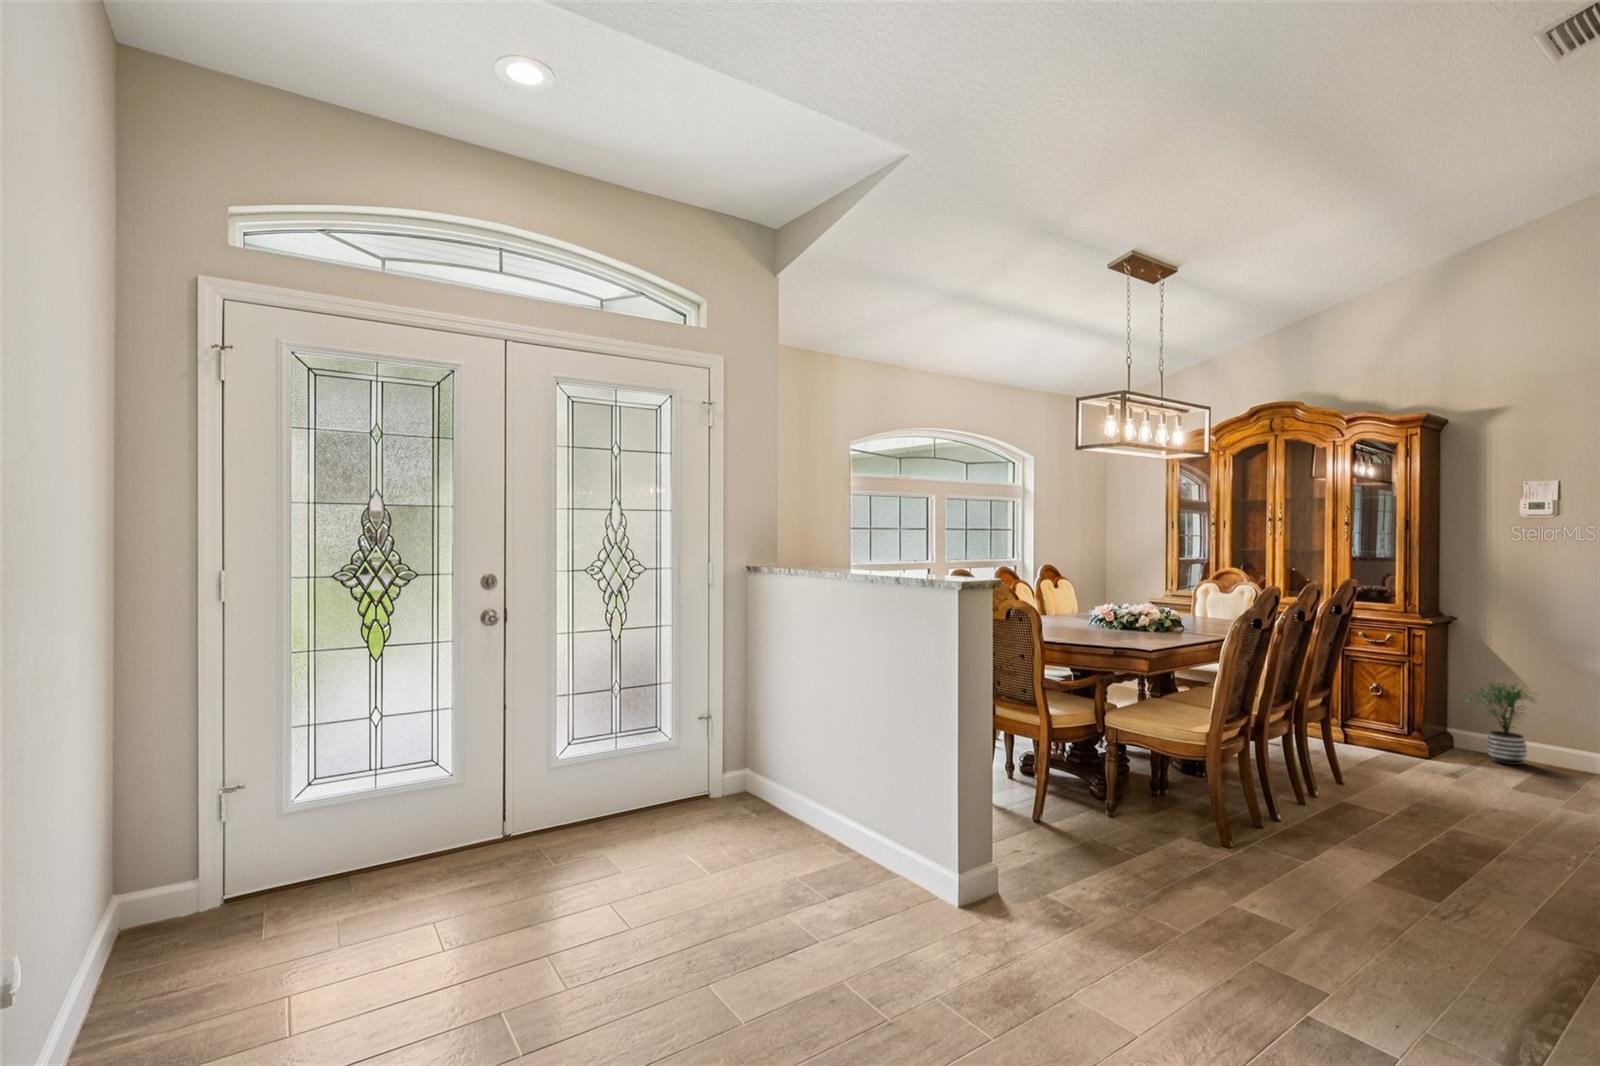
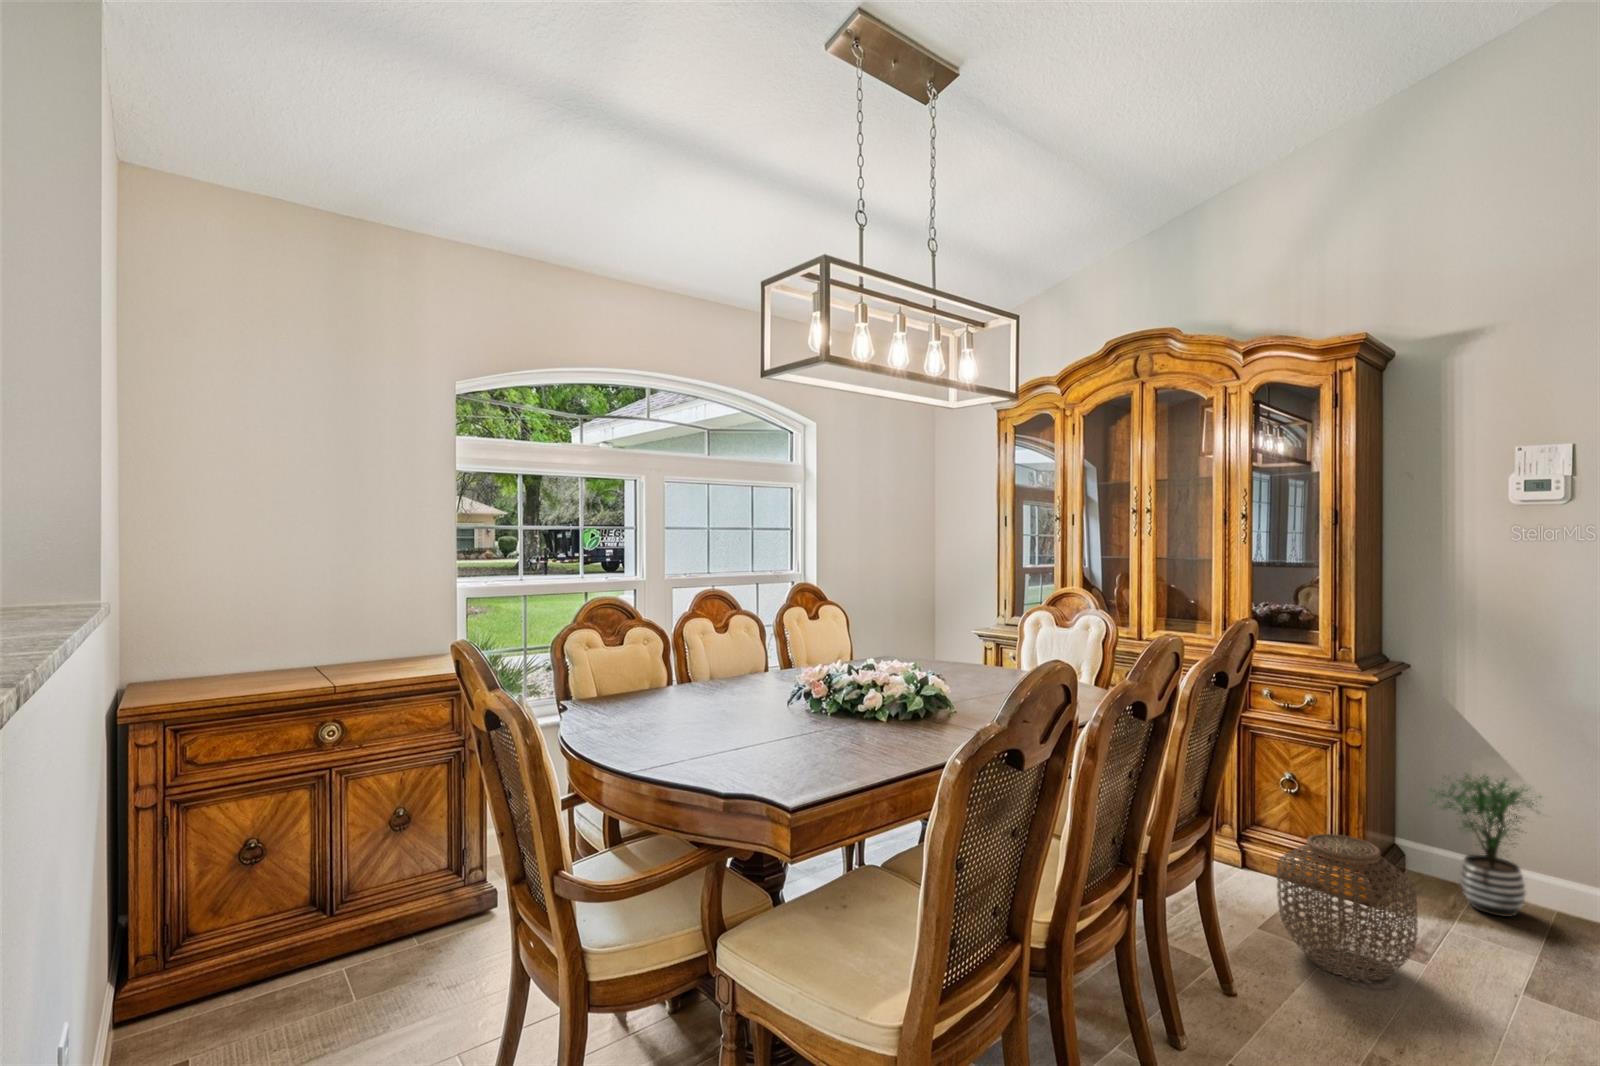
woven basket: none [1368,707,1452,782] -> present [1277,834,1418,981]

